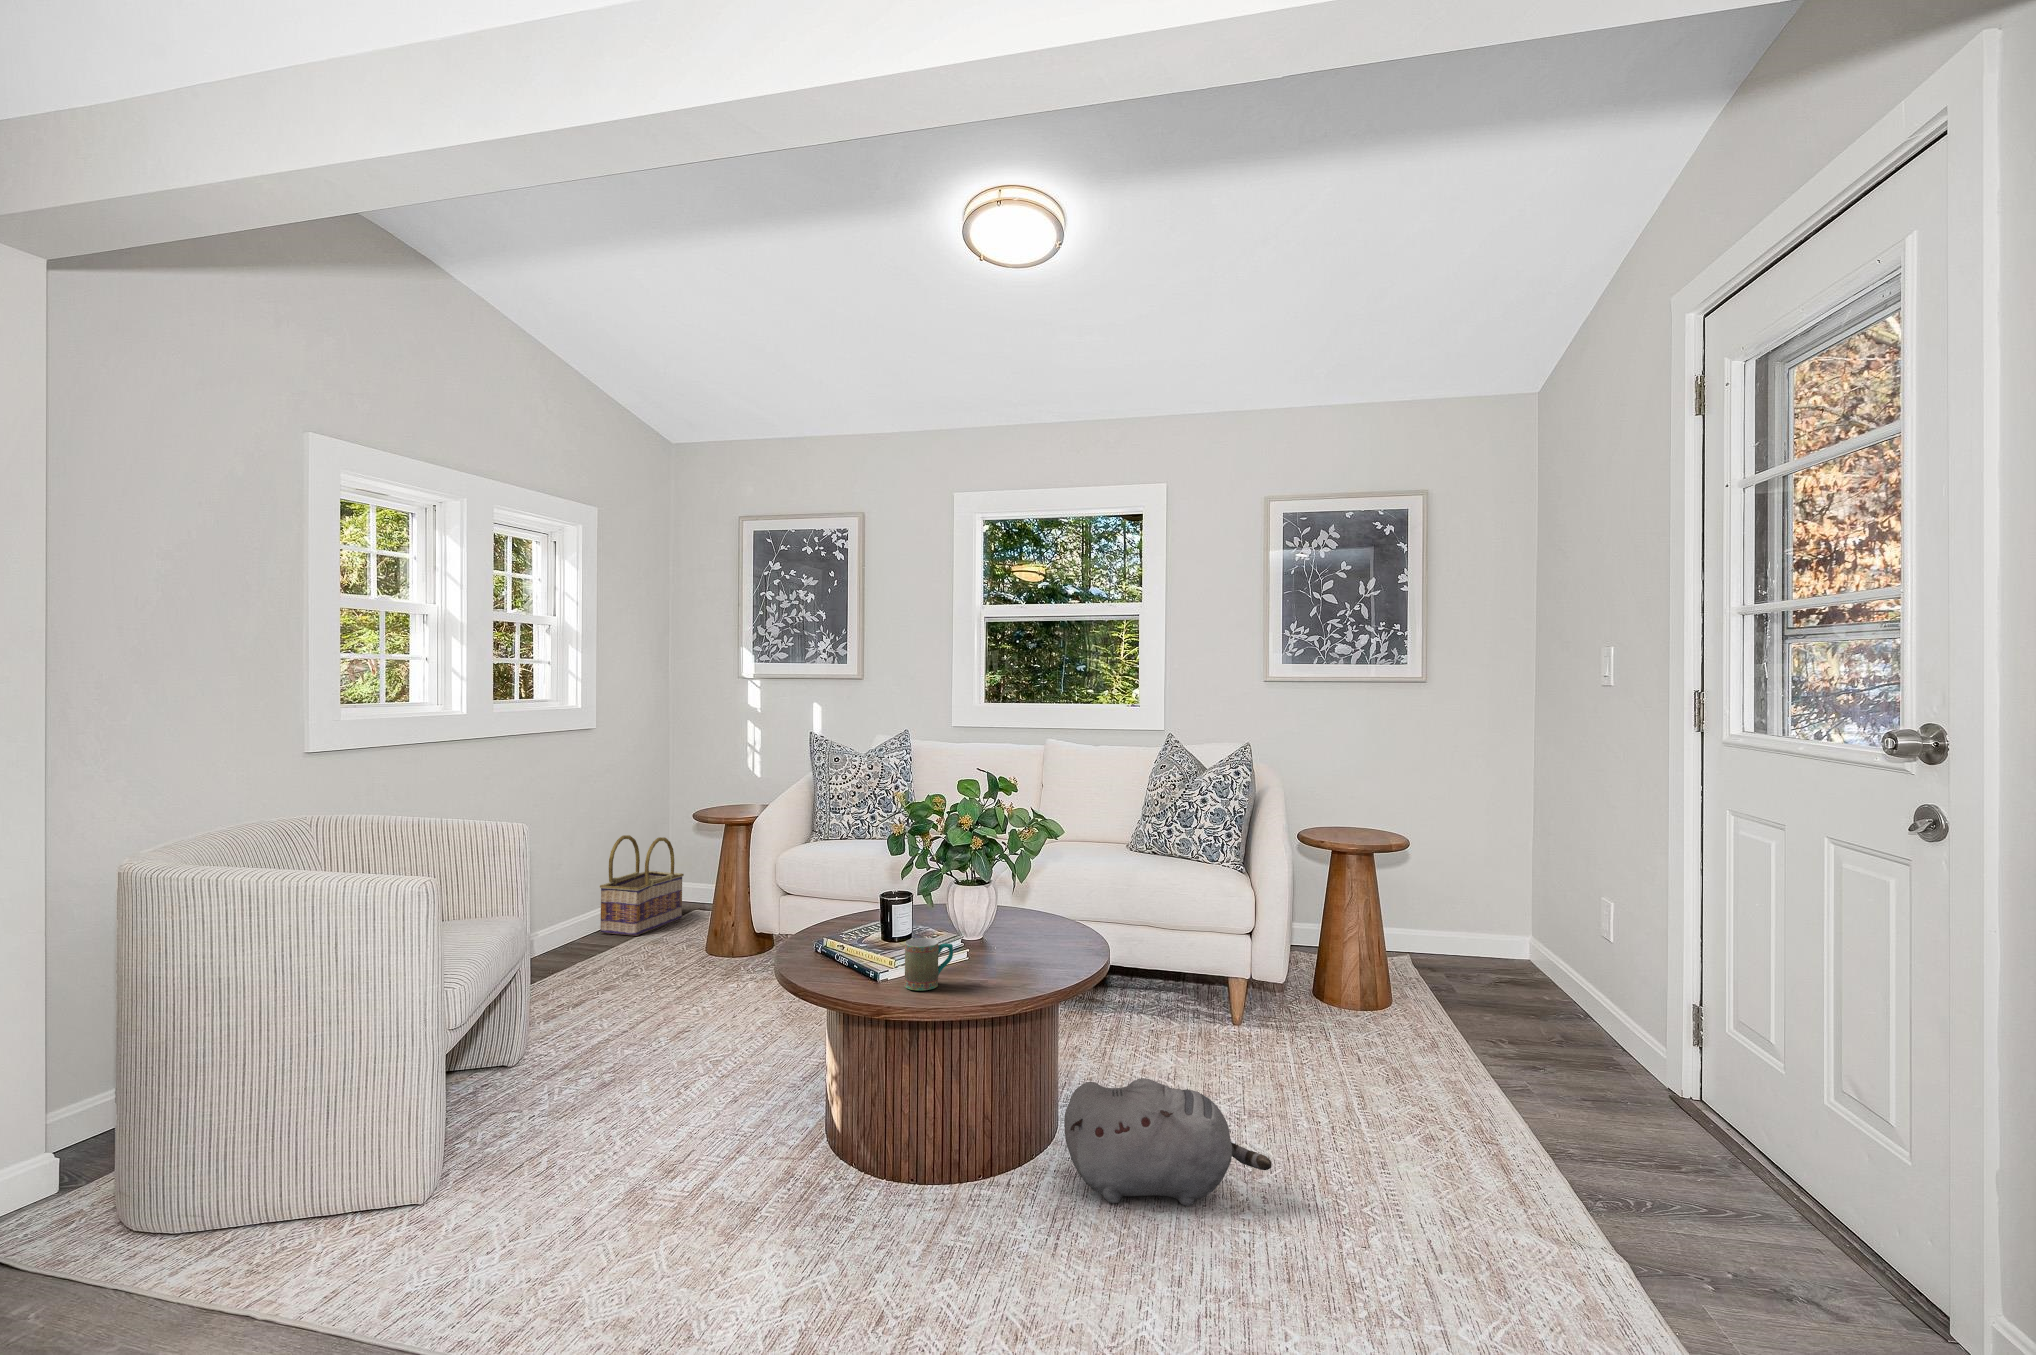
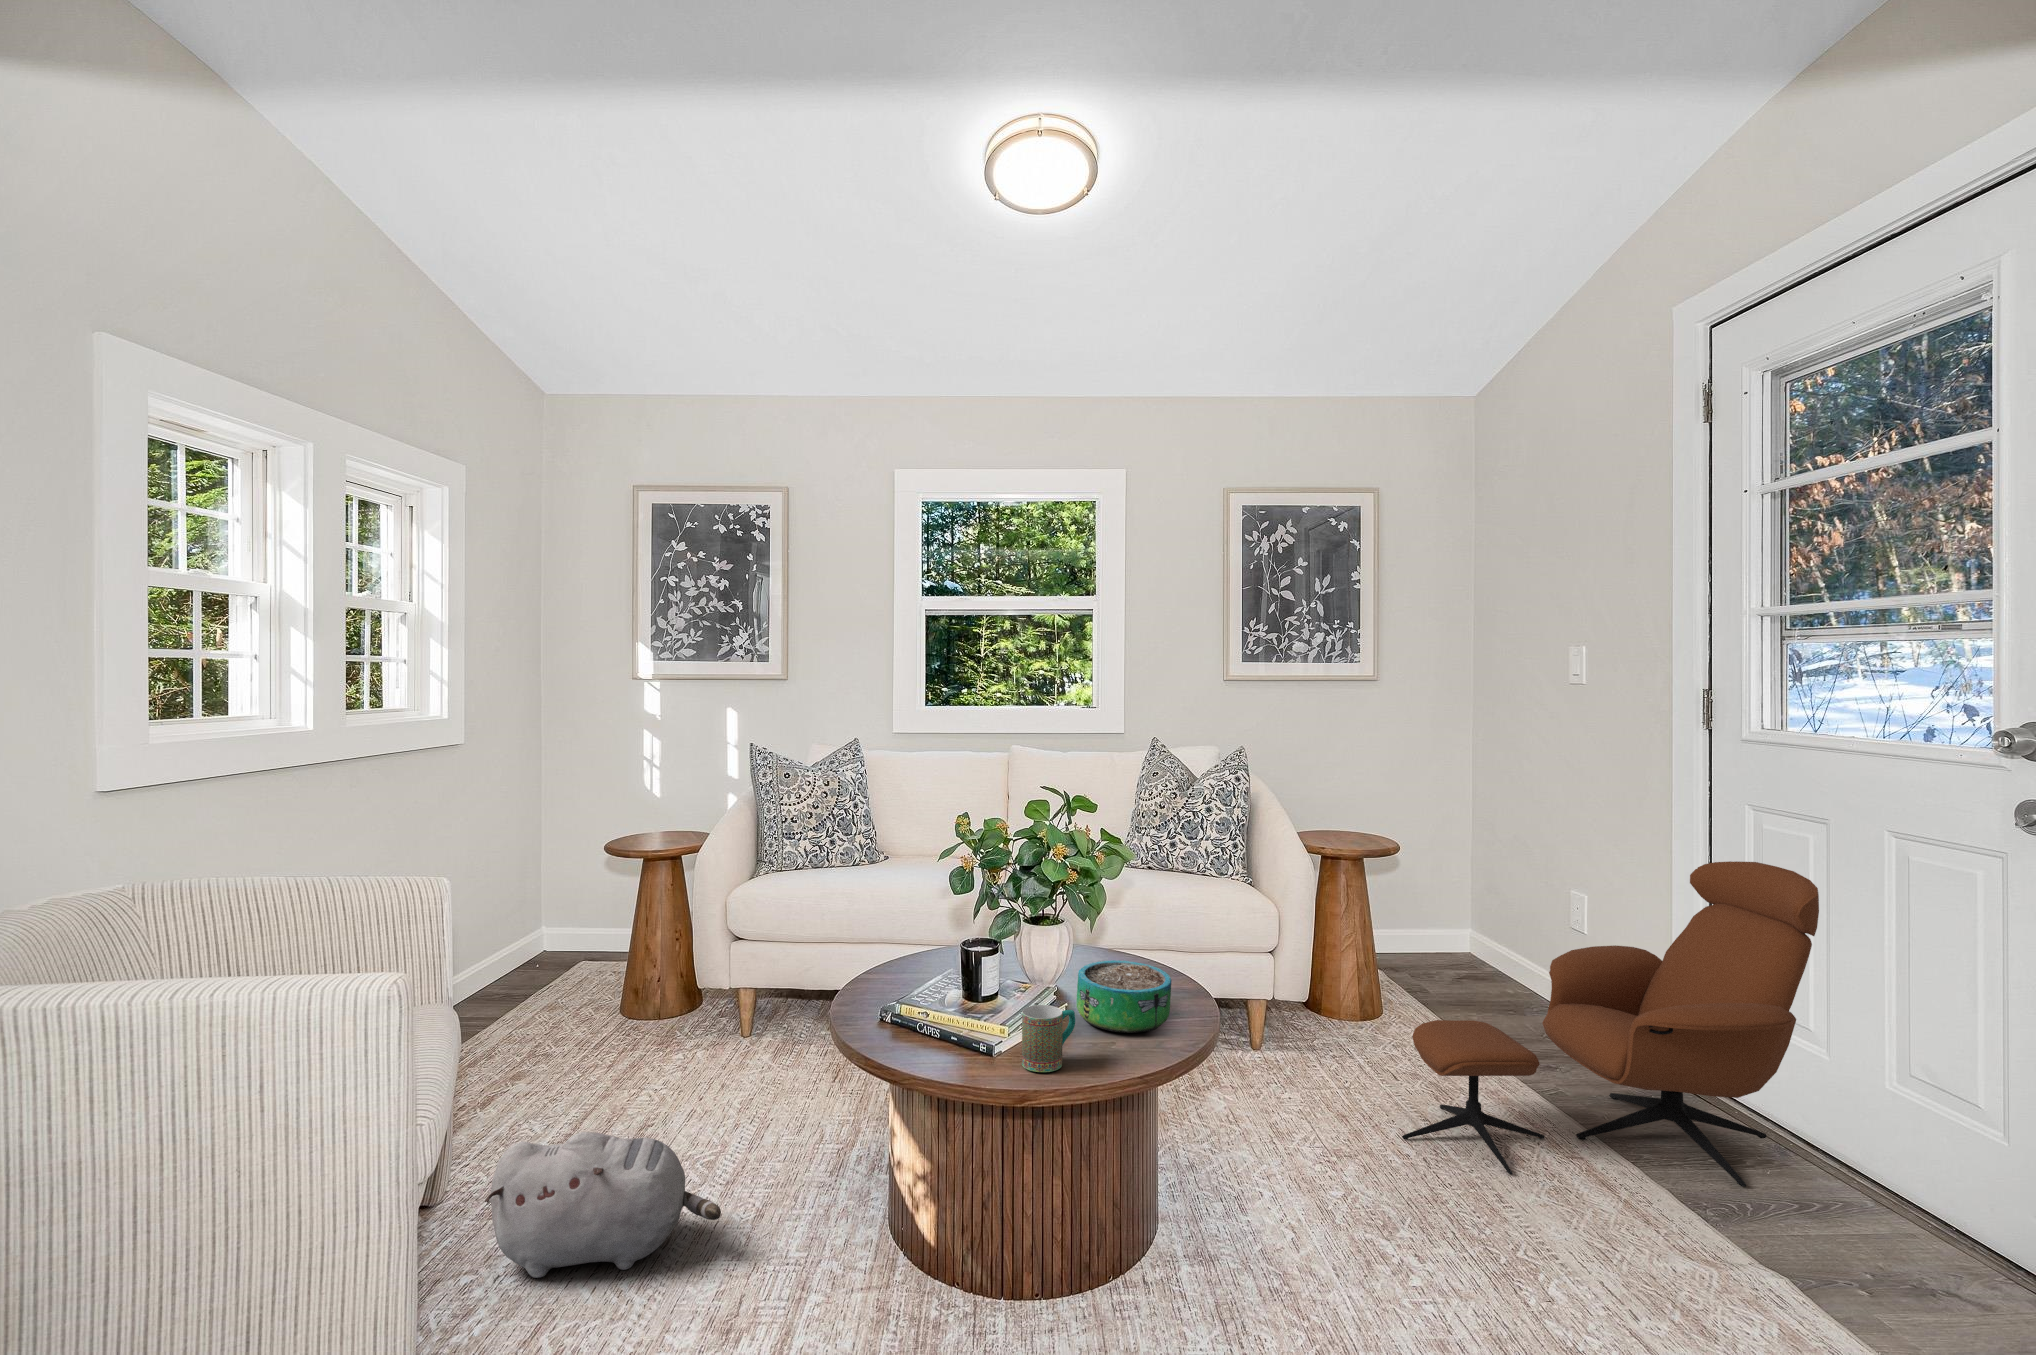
basket: present [600,835,684,936] -> none [472,869,572,990]
lounge chair: none [1315,858,1733,1171] -> present [1402,861,1819,1187]
decorative bowl: none [979,914,1059,971] -> present [1076,960,1171,1033]
plush toy: present [1064,1078,1272,1206] -> present [485,1132,721,1278]

